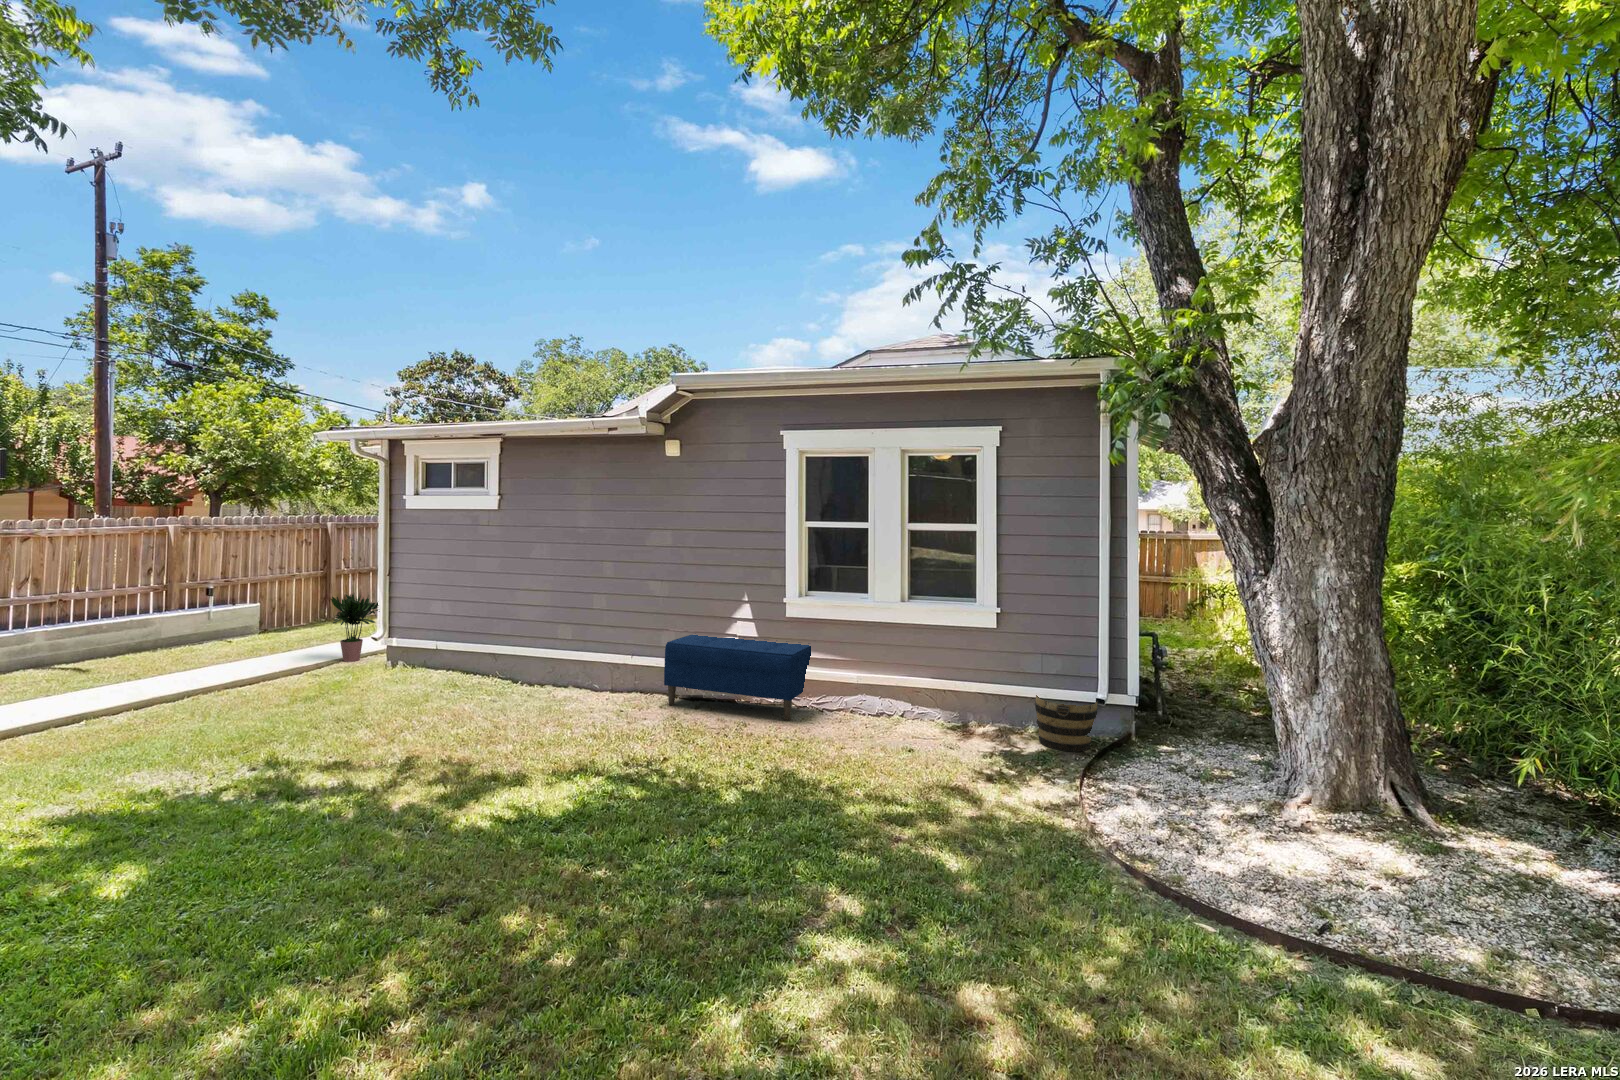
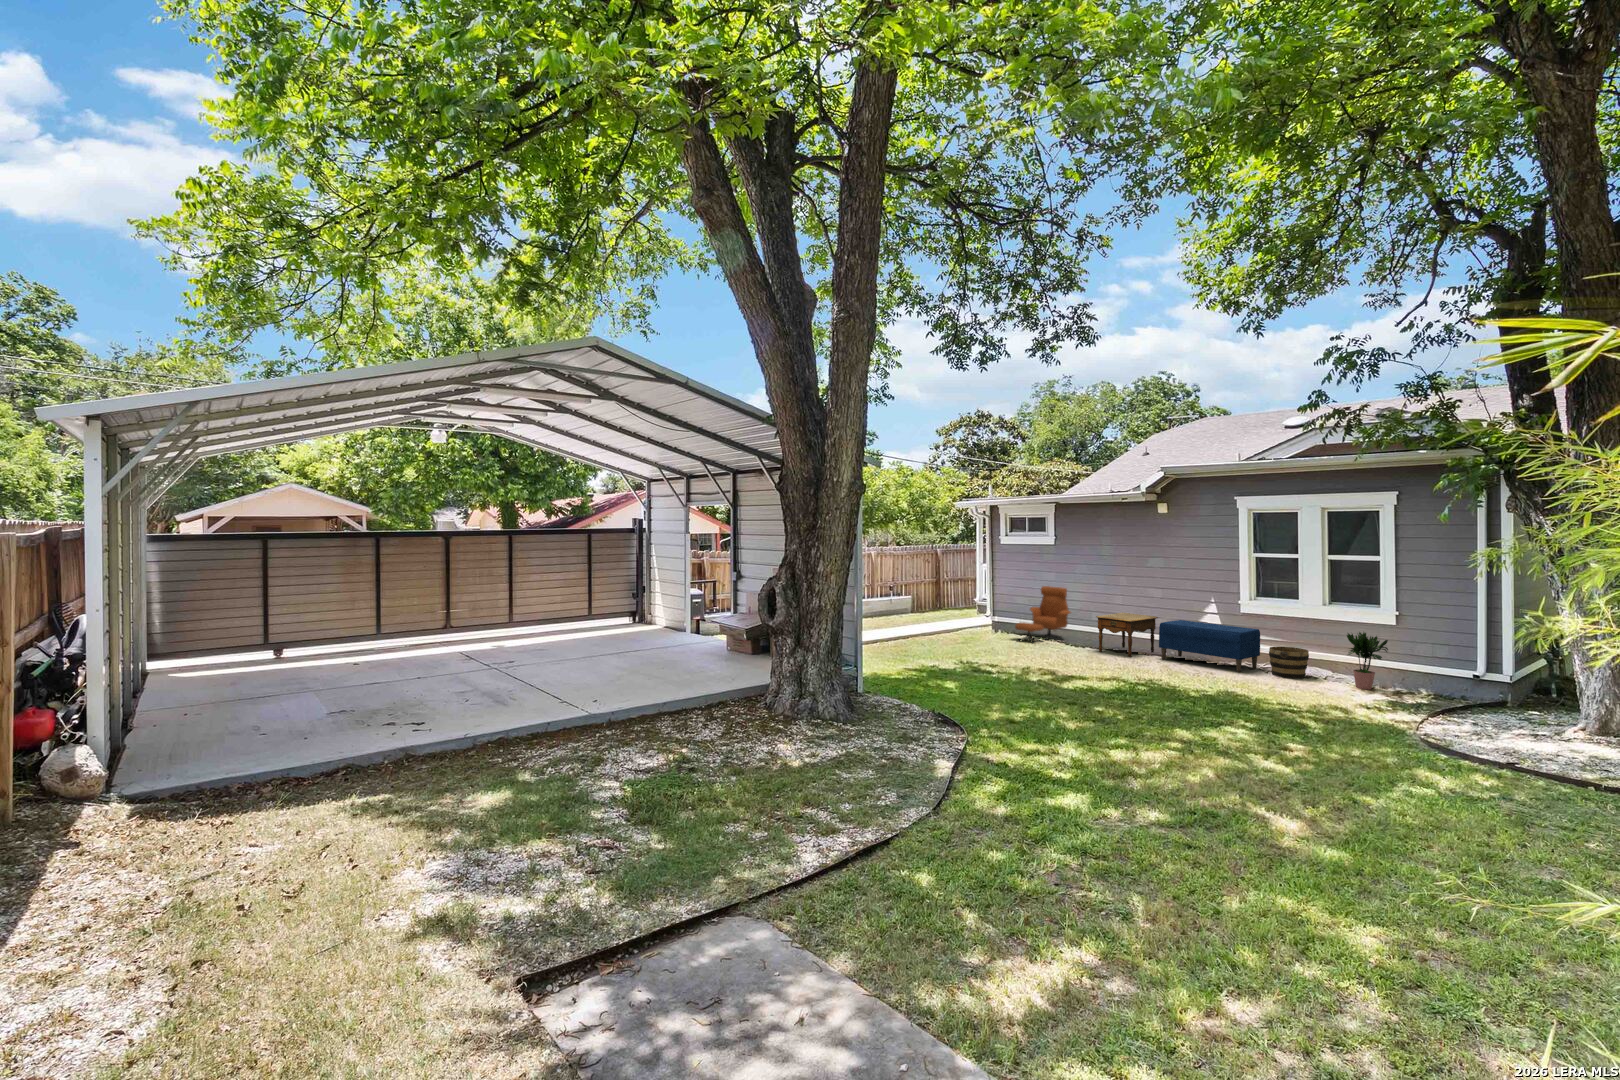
lounge chair: none [413,582,524,692] -> present [1015,586,1071,643]
potted plant: present [331,594,379,662] -> present [1347,632,1388,689]
side table: none [559,624,663,706] -> present [1096,613,1158,657]
bucket: present [1035,695,1098,752] -> present [1269,647,1309,678]

